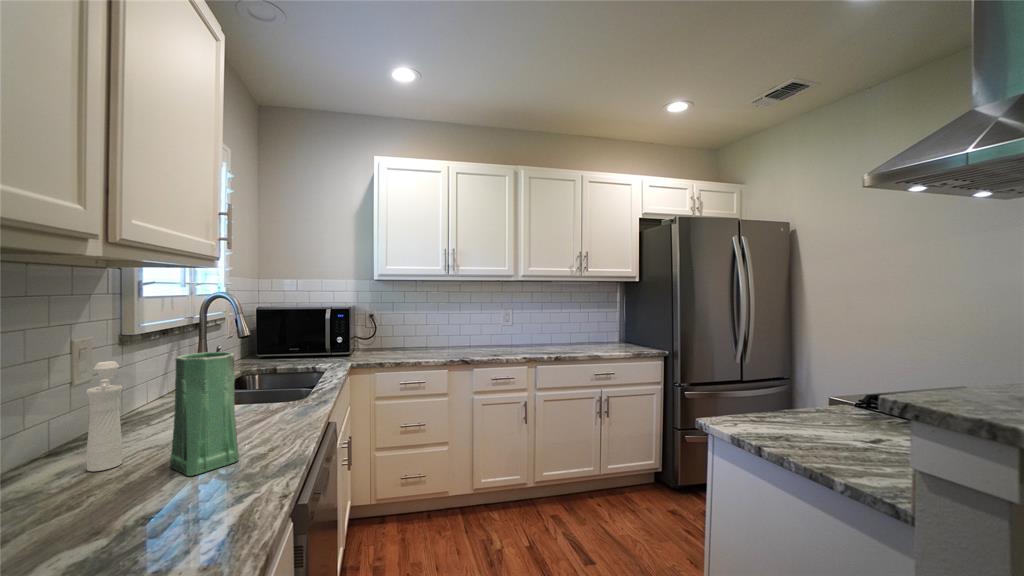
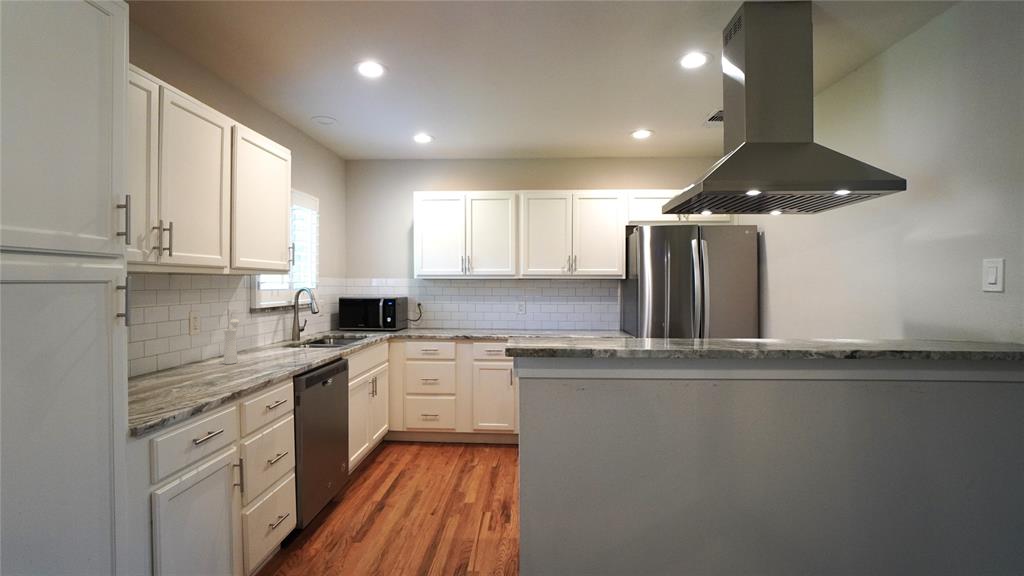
vase: present [170,352,239,476] -> none [251,316,278,368]

